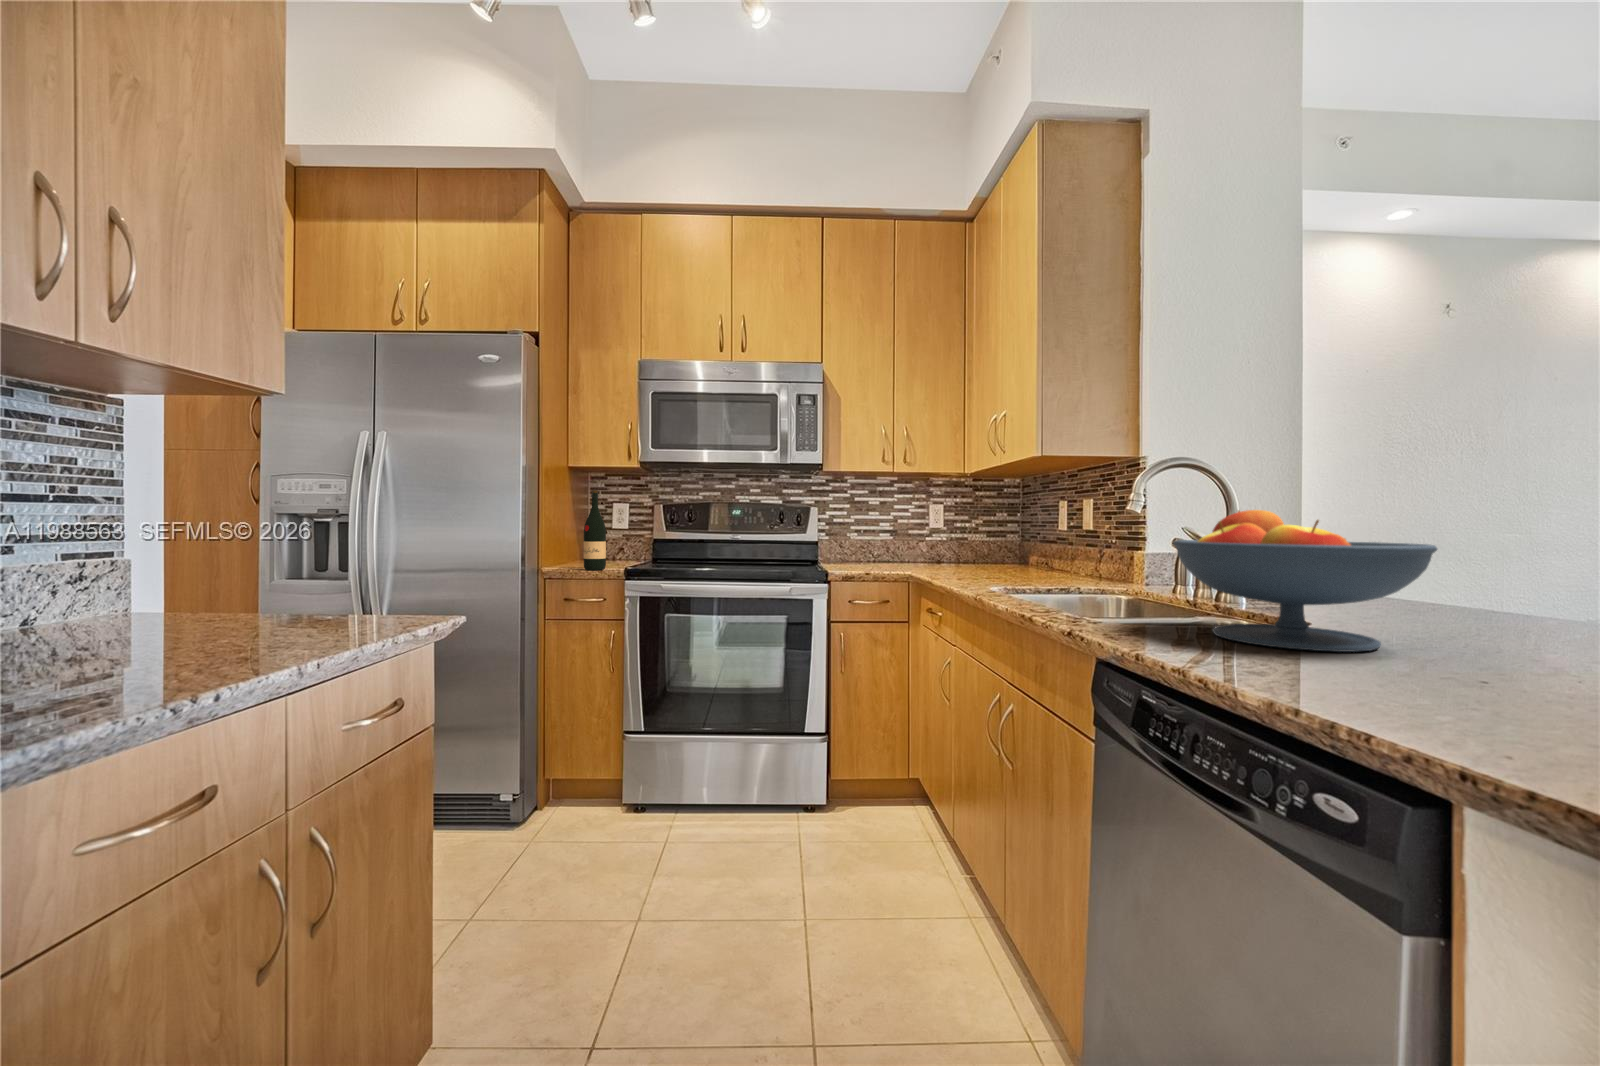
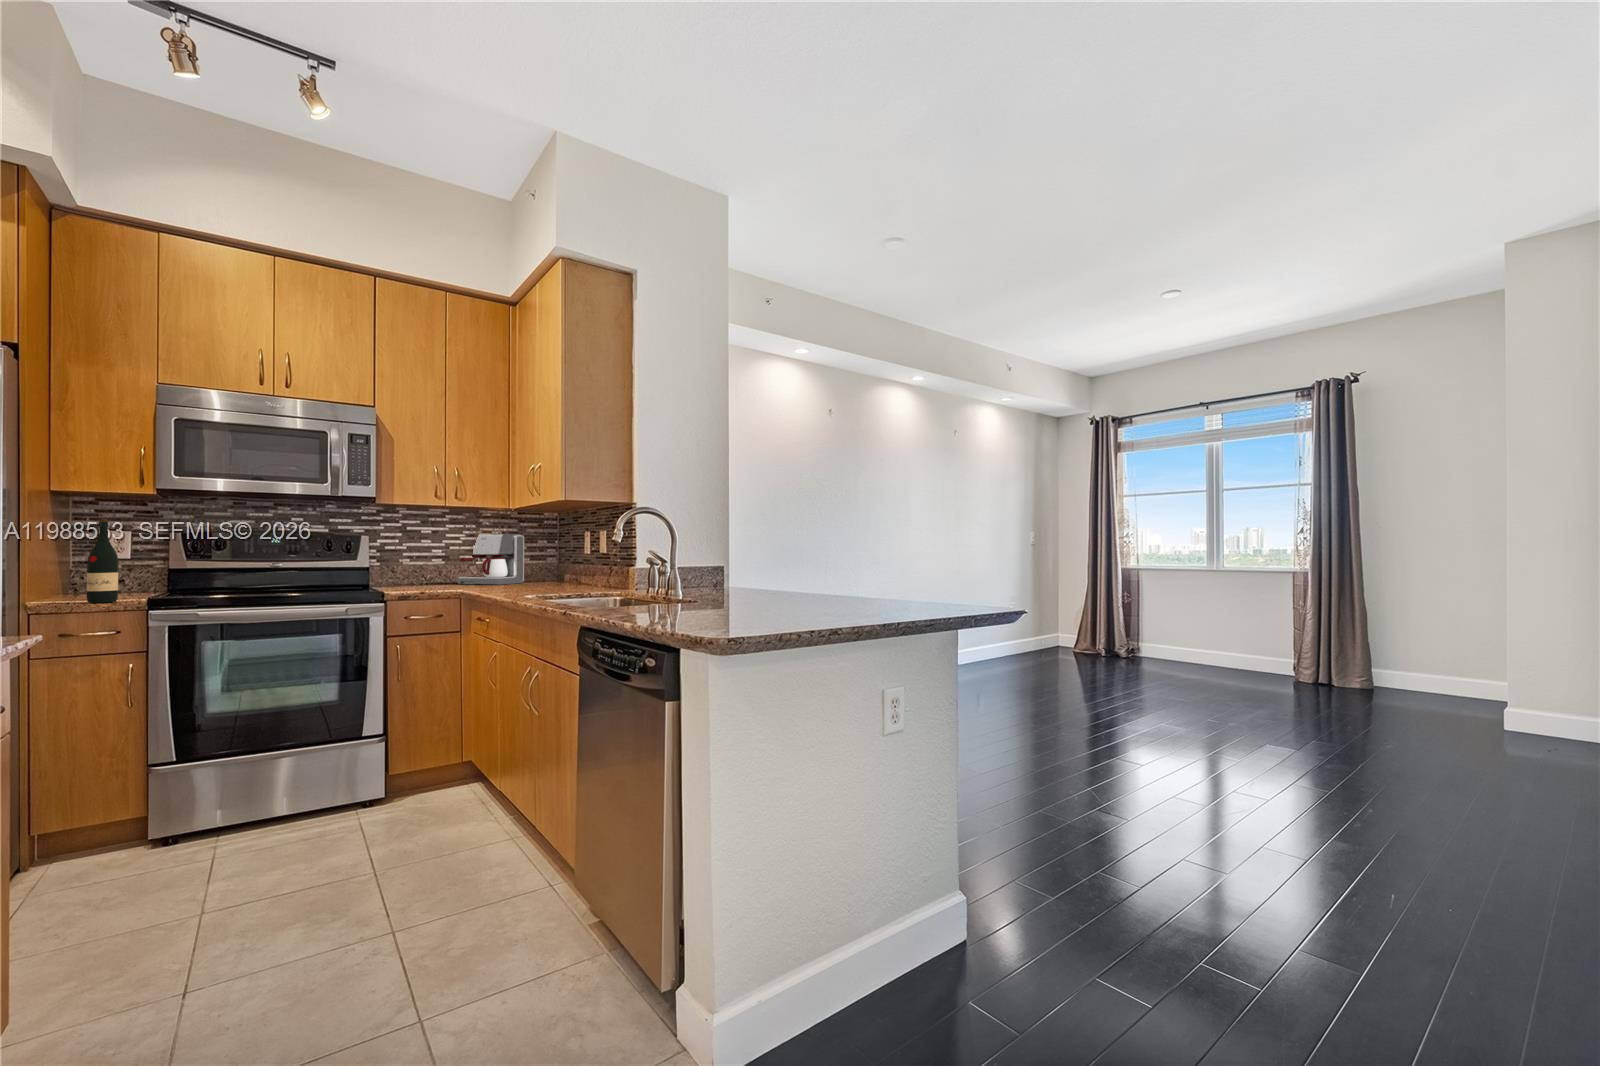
coffee maker: none [907,505,980,566] -> present [458,534,524,585]
fruit bowl: present [1173,510,1437,652] -> none [625,543,729,610]

